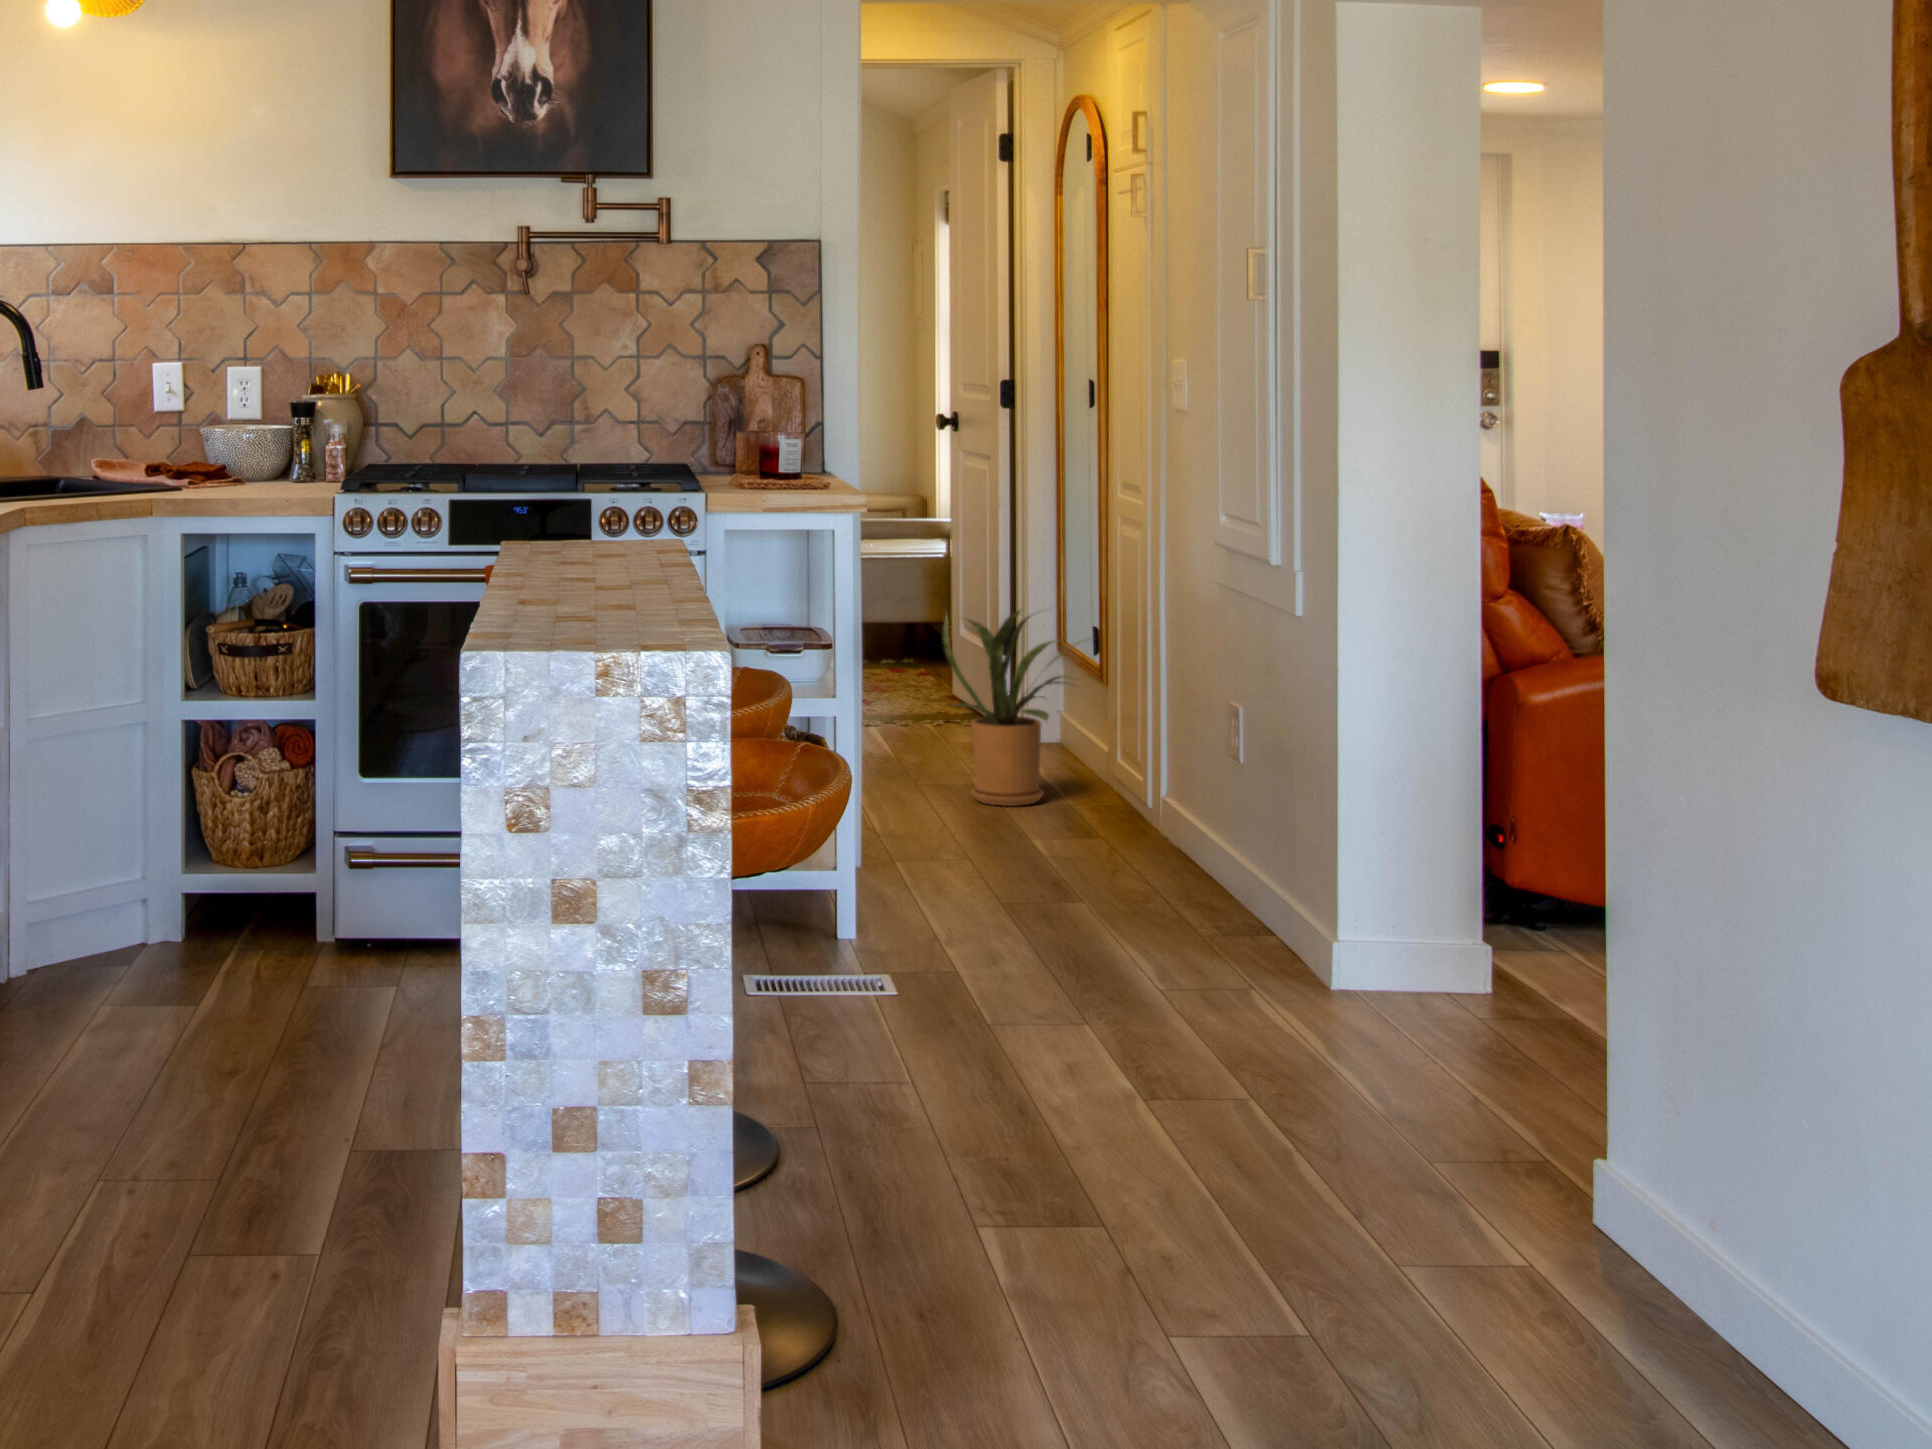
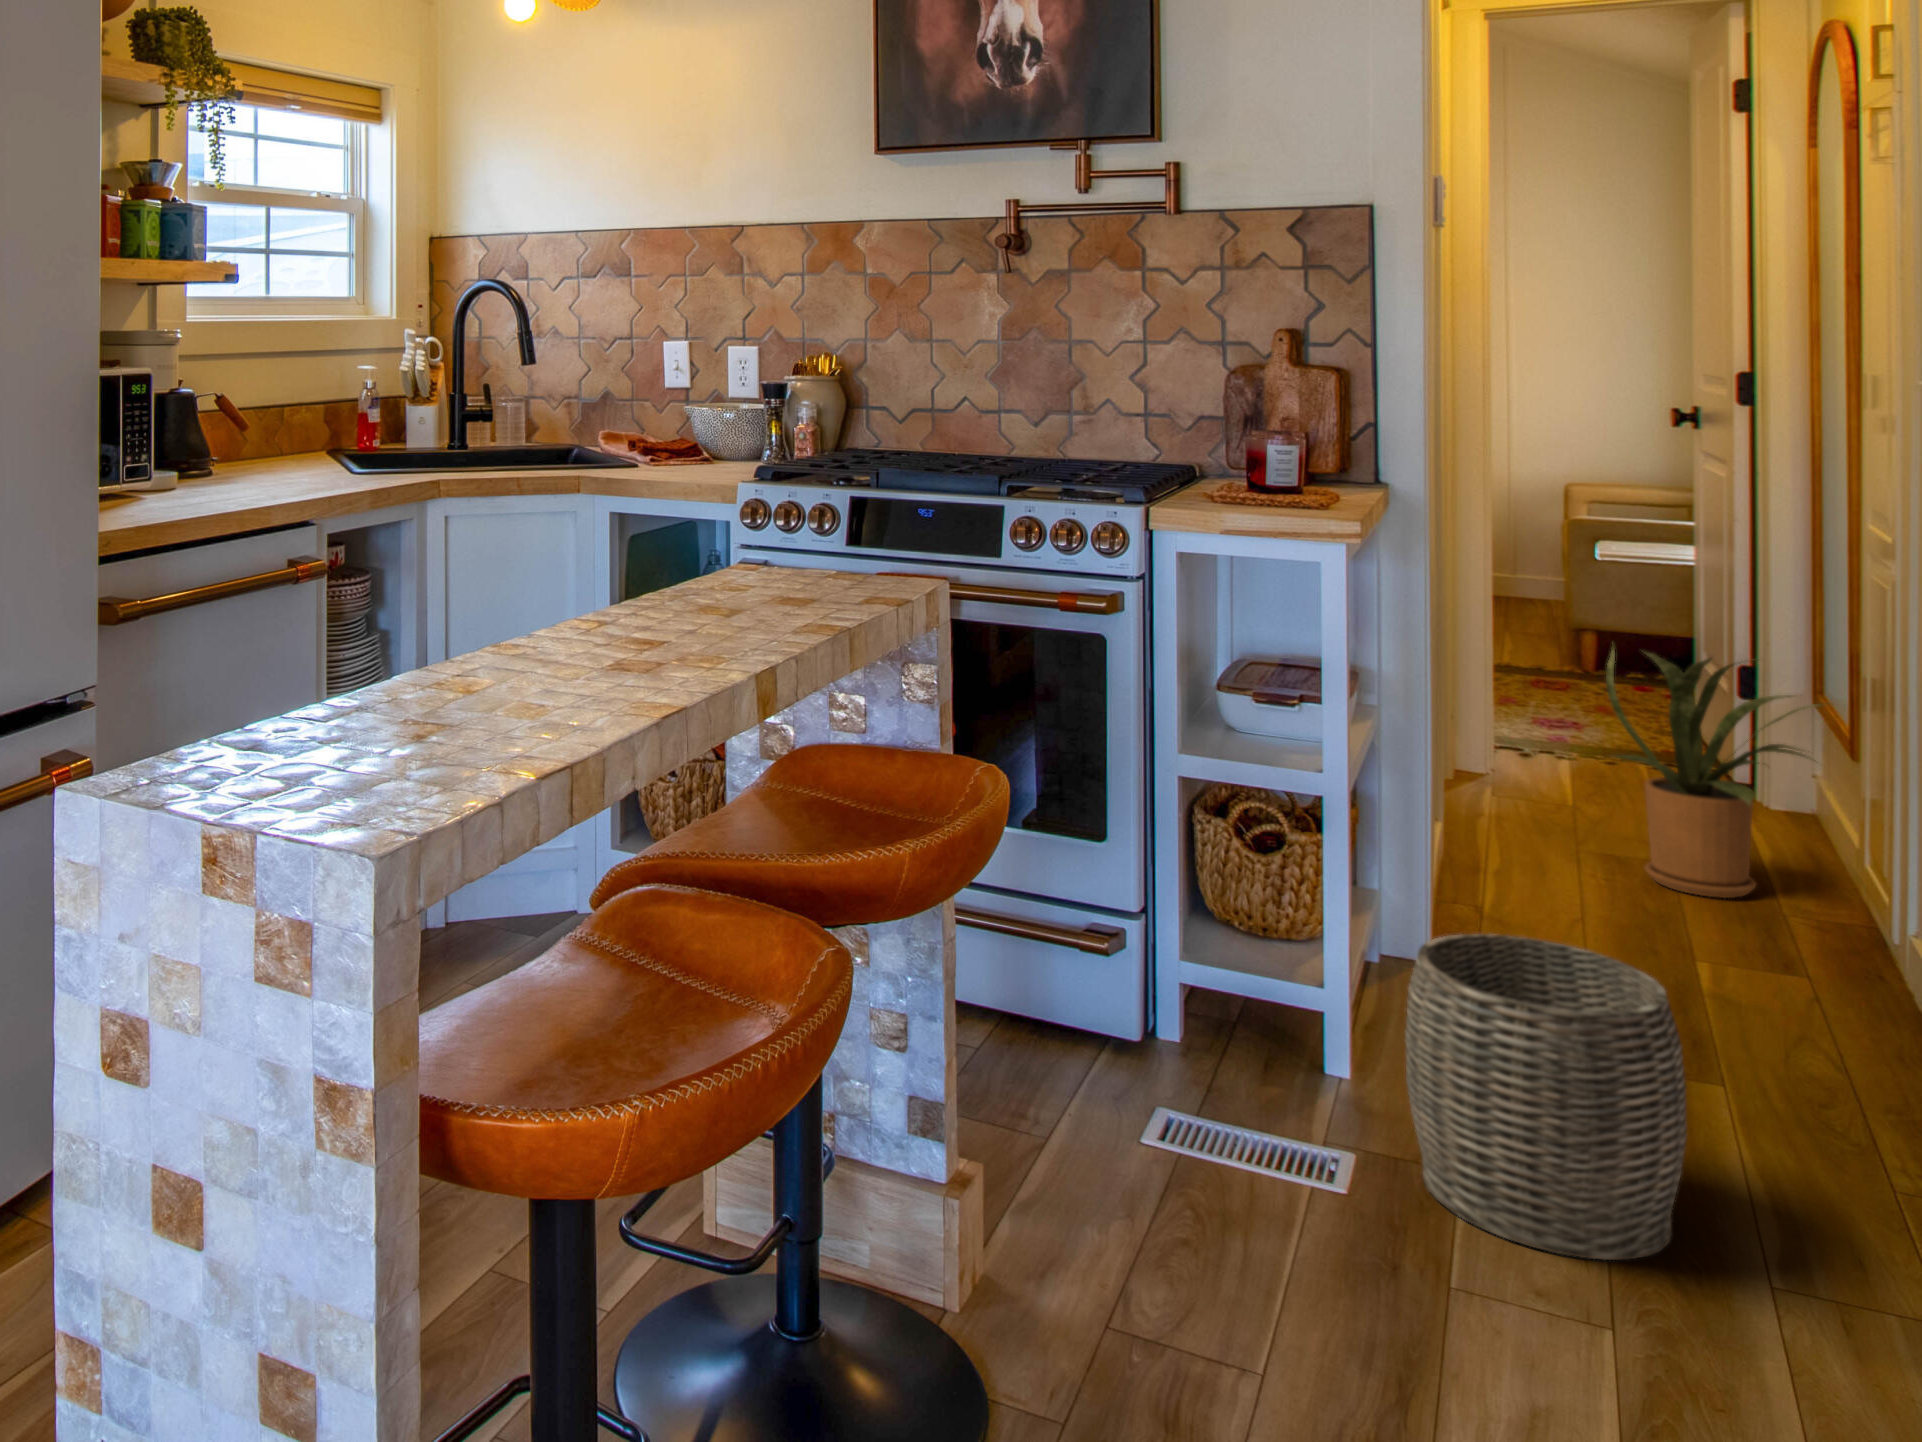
woven basket: none [917,797,1087,999] -> present [1405,934,1687,1260]

